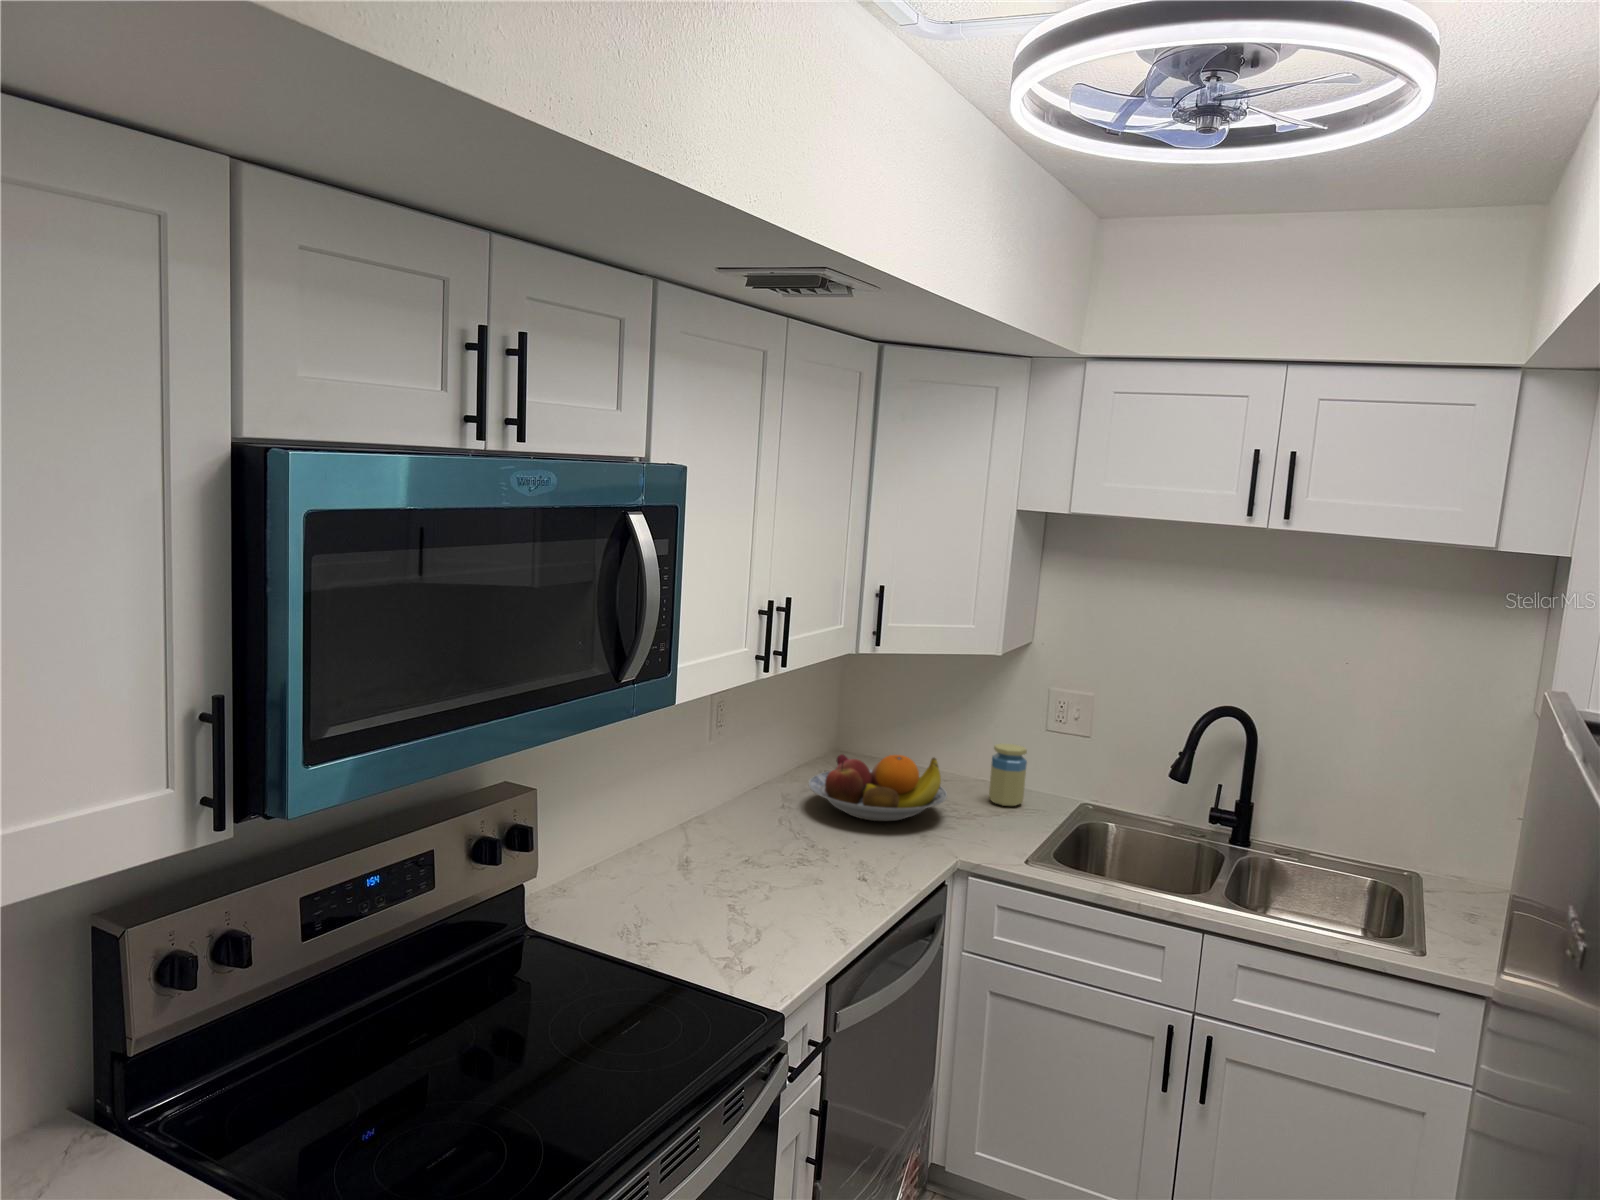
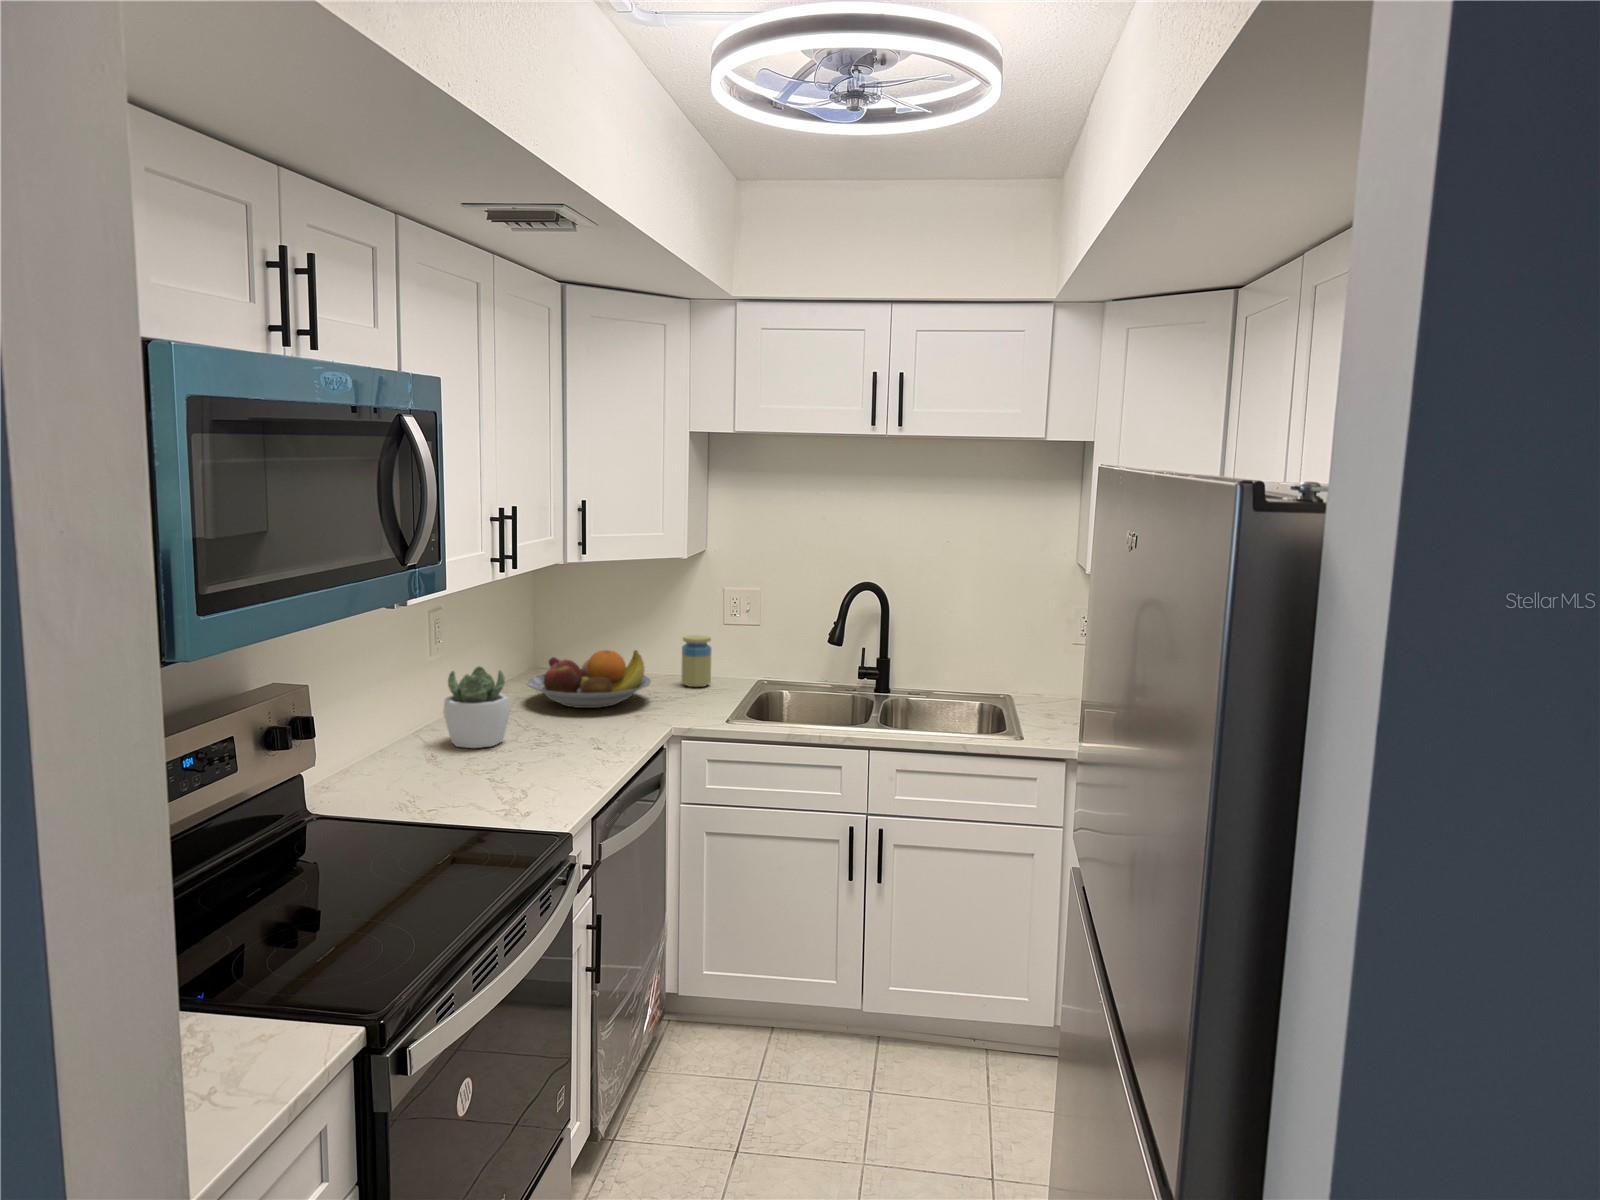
succulent plant: none [702,767,771,861] -> present [443,666,510,748]

